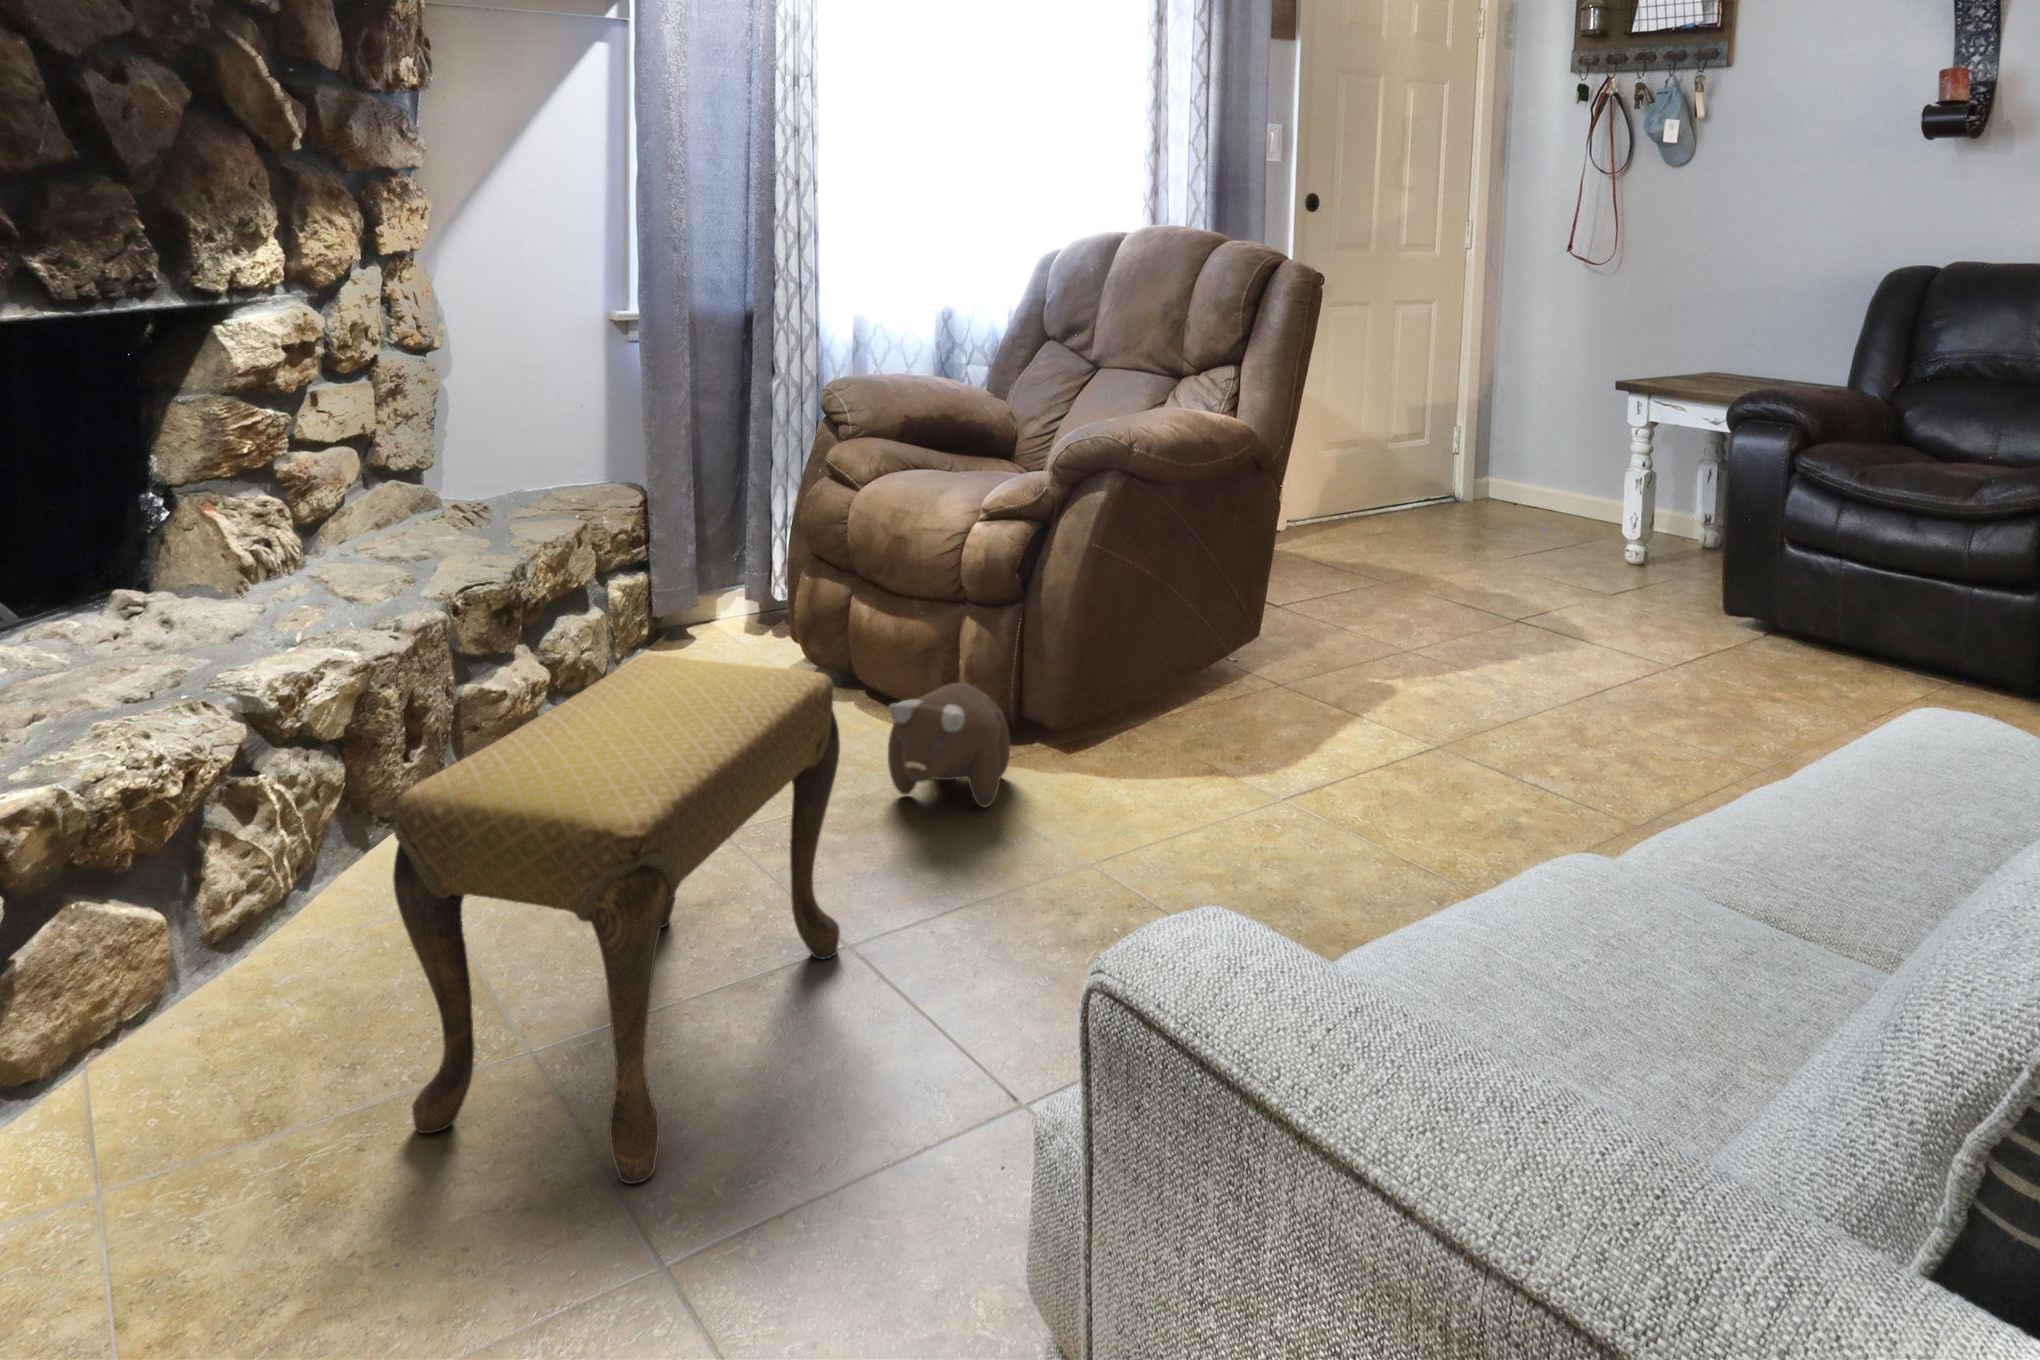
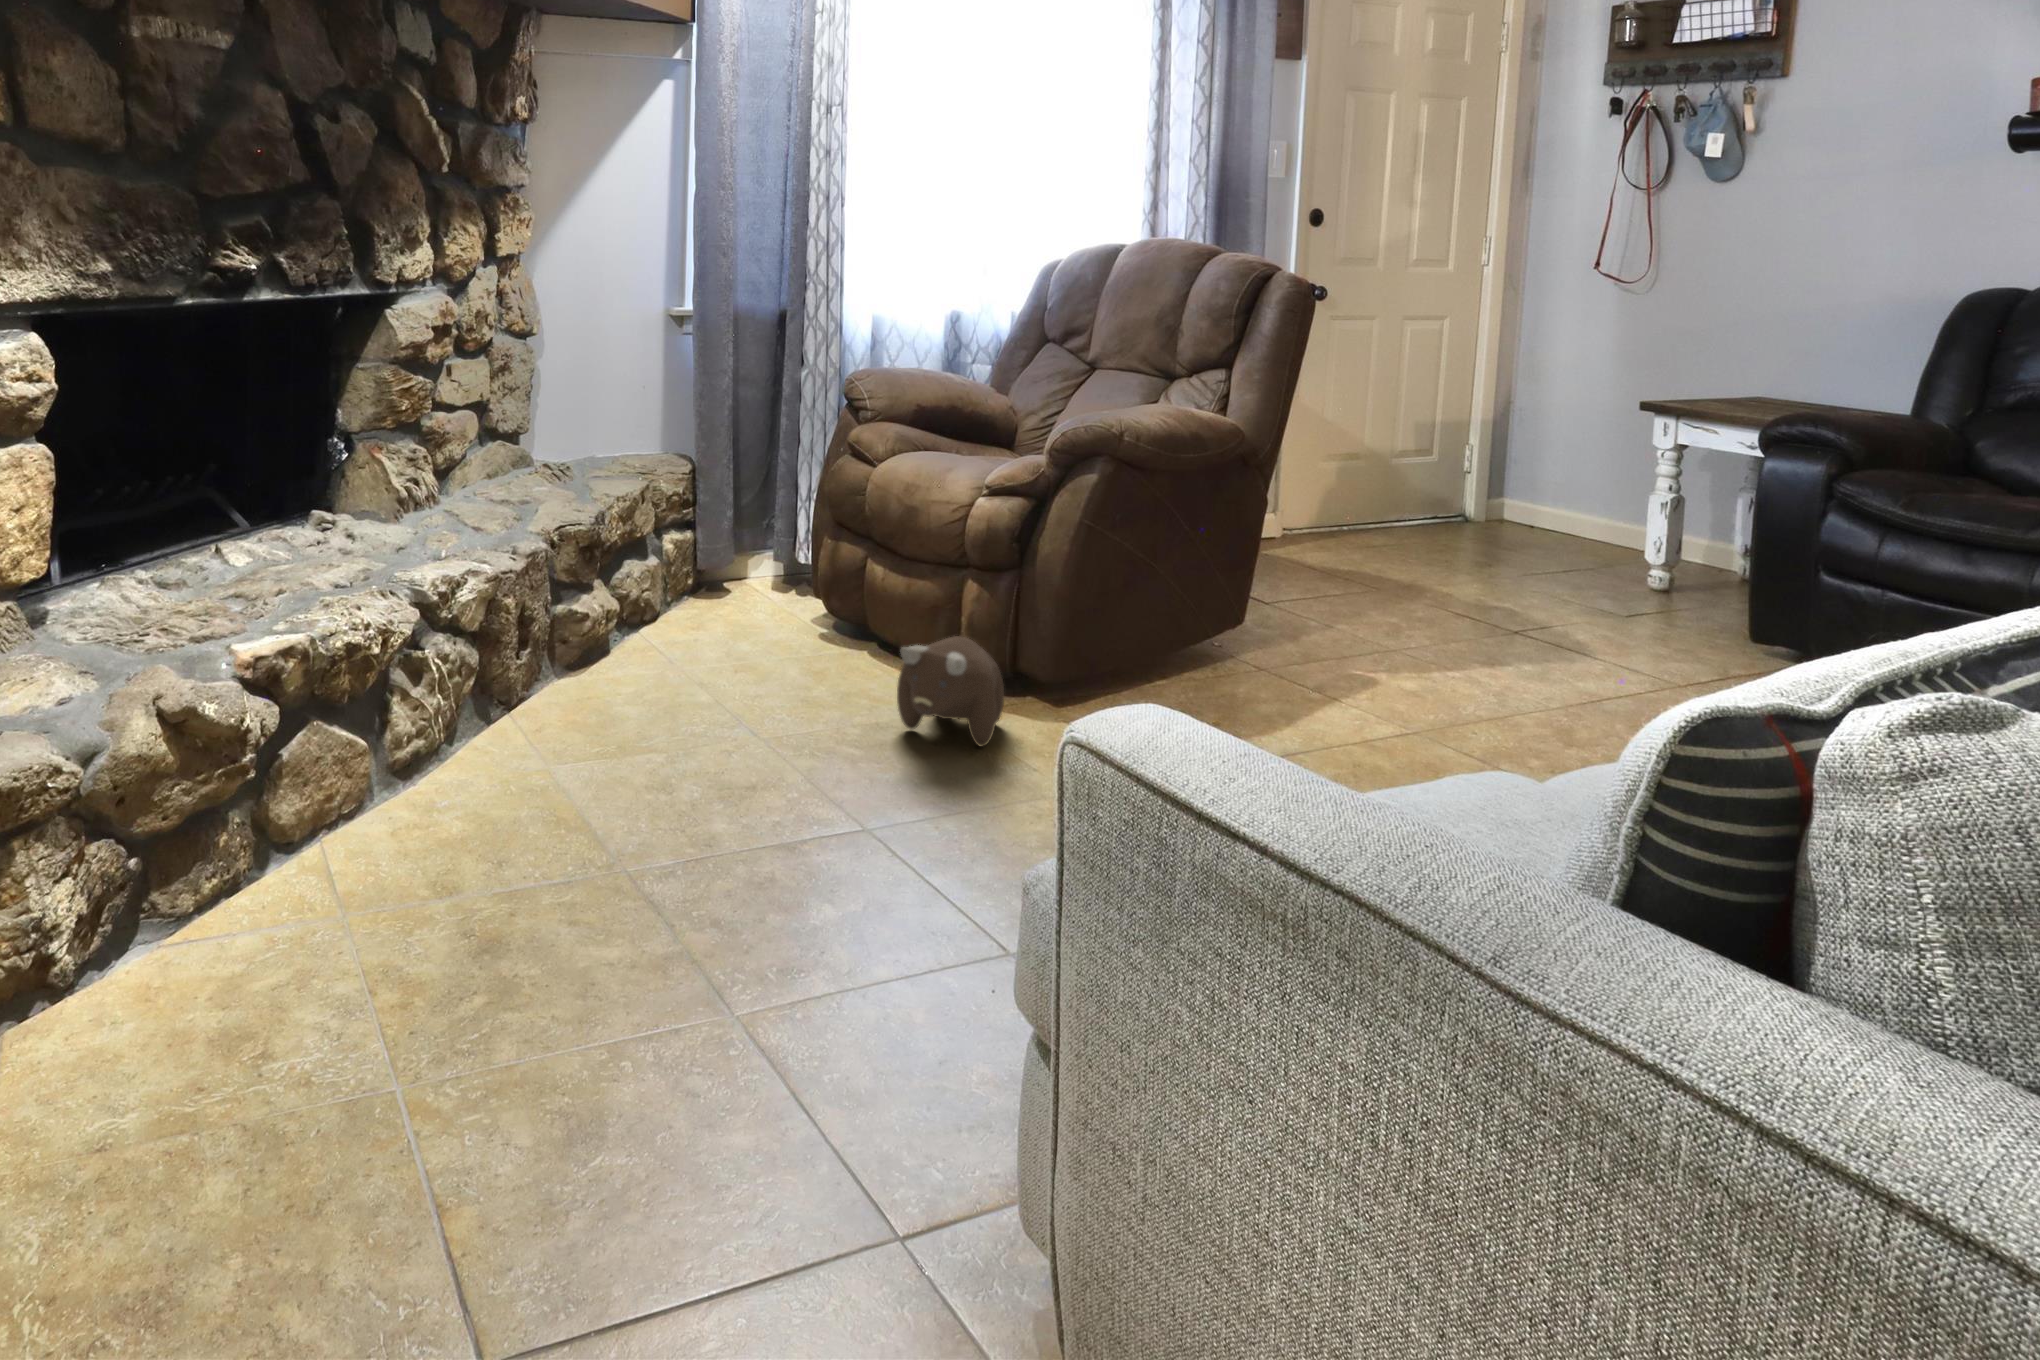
footstool: present [393,655,840,1184] -> none [539,581,866,980]

